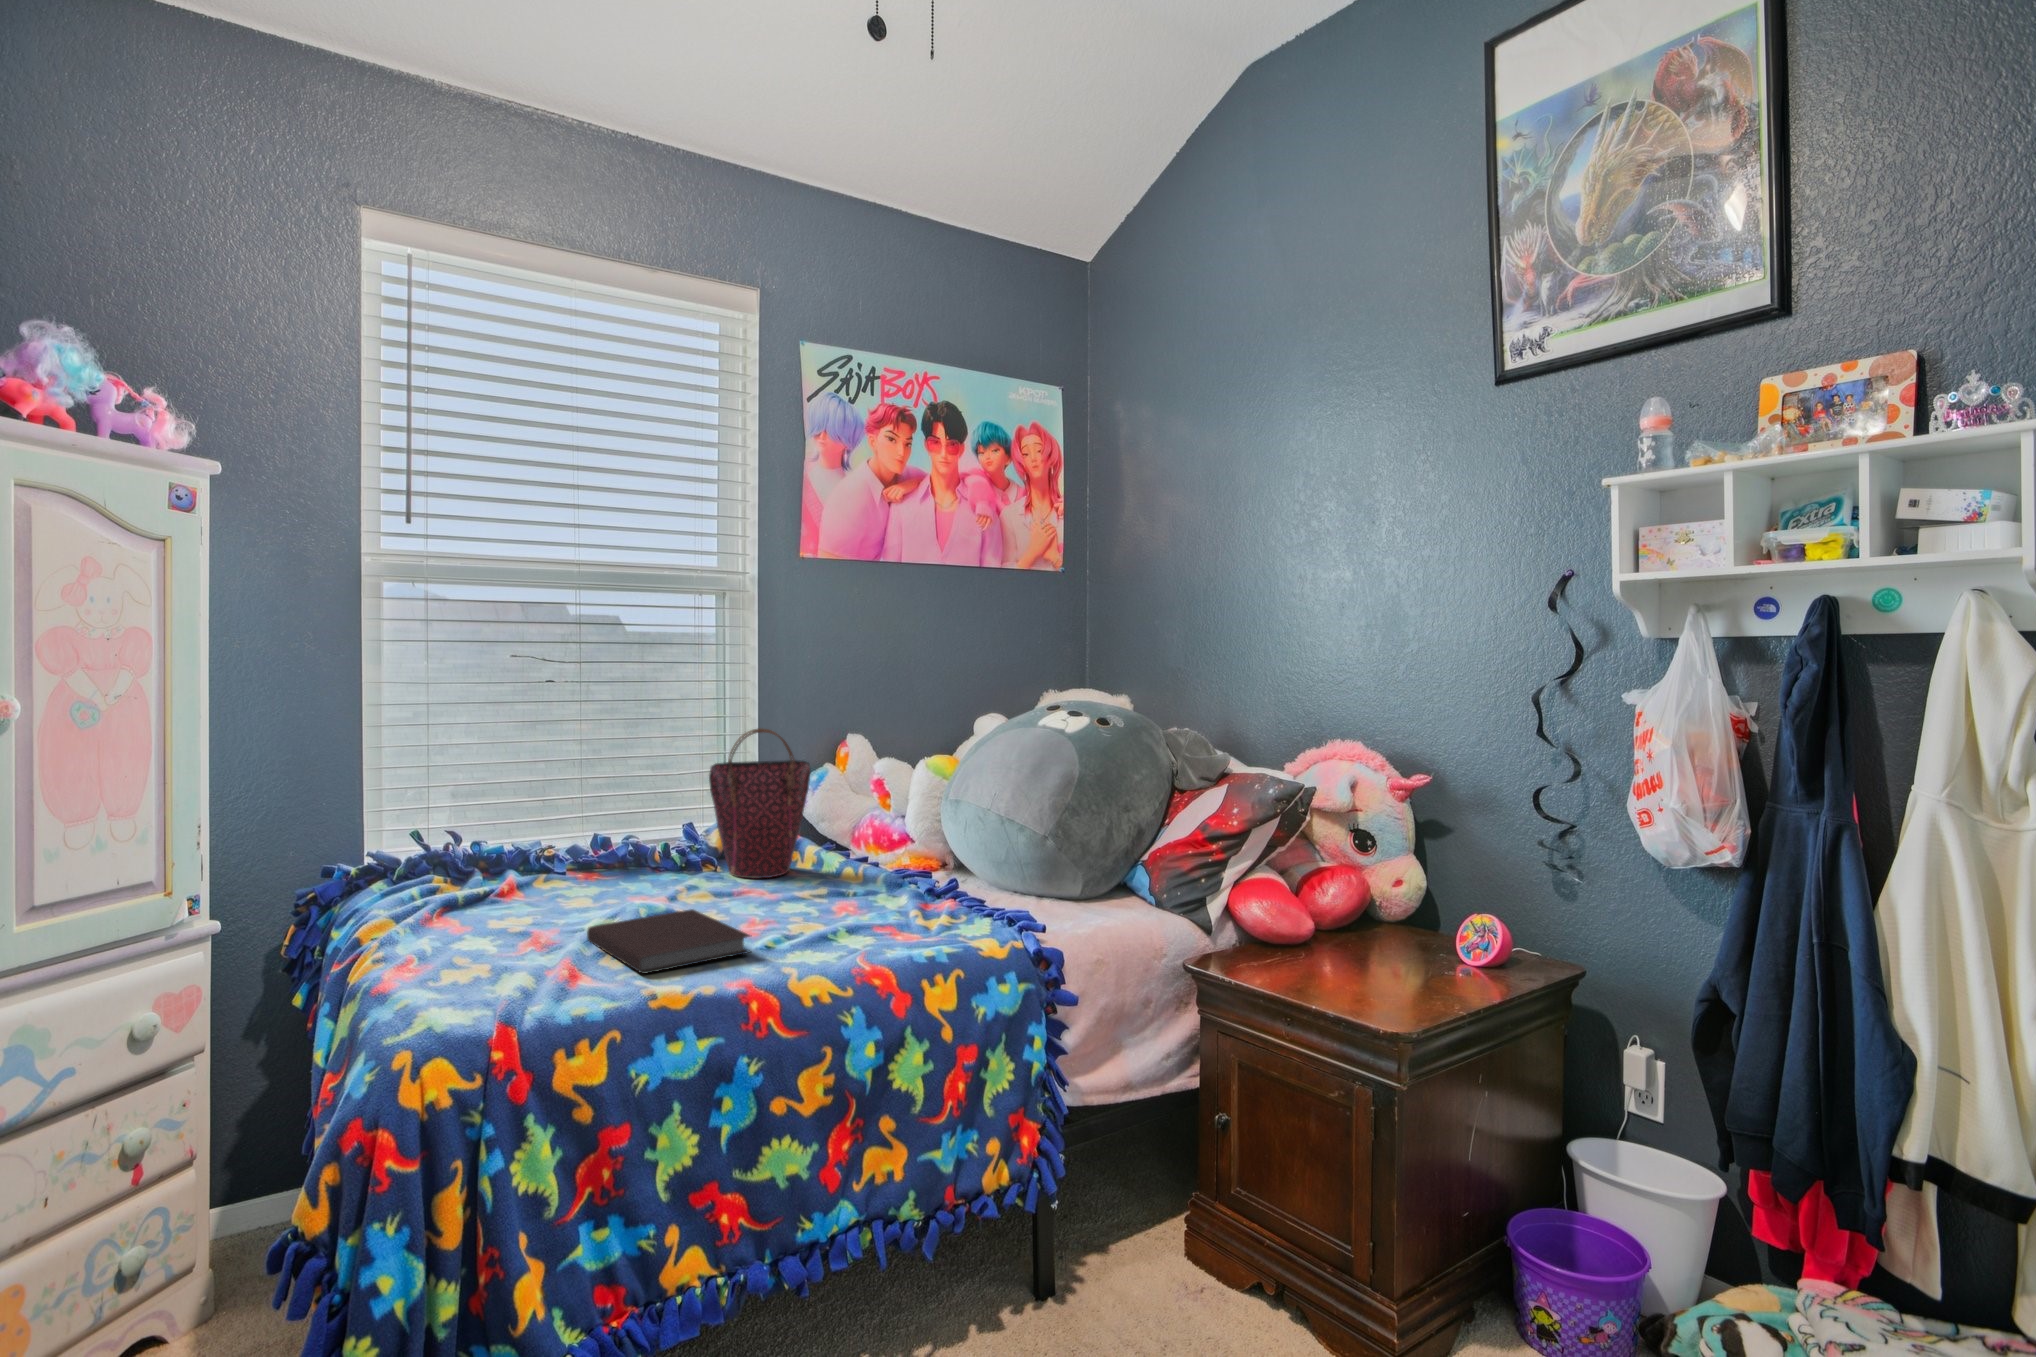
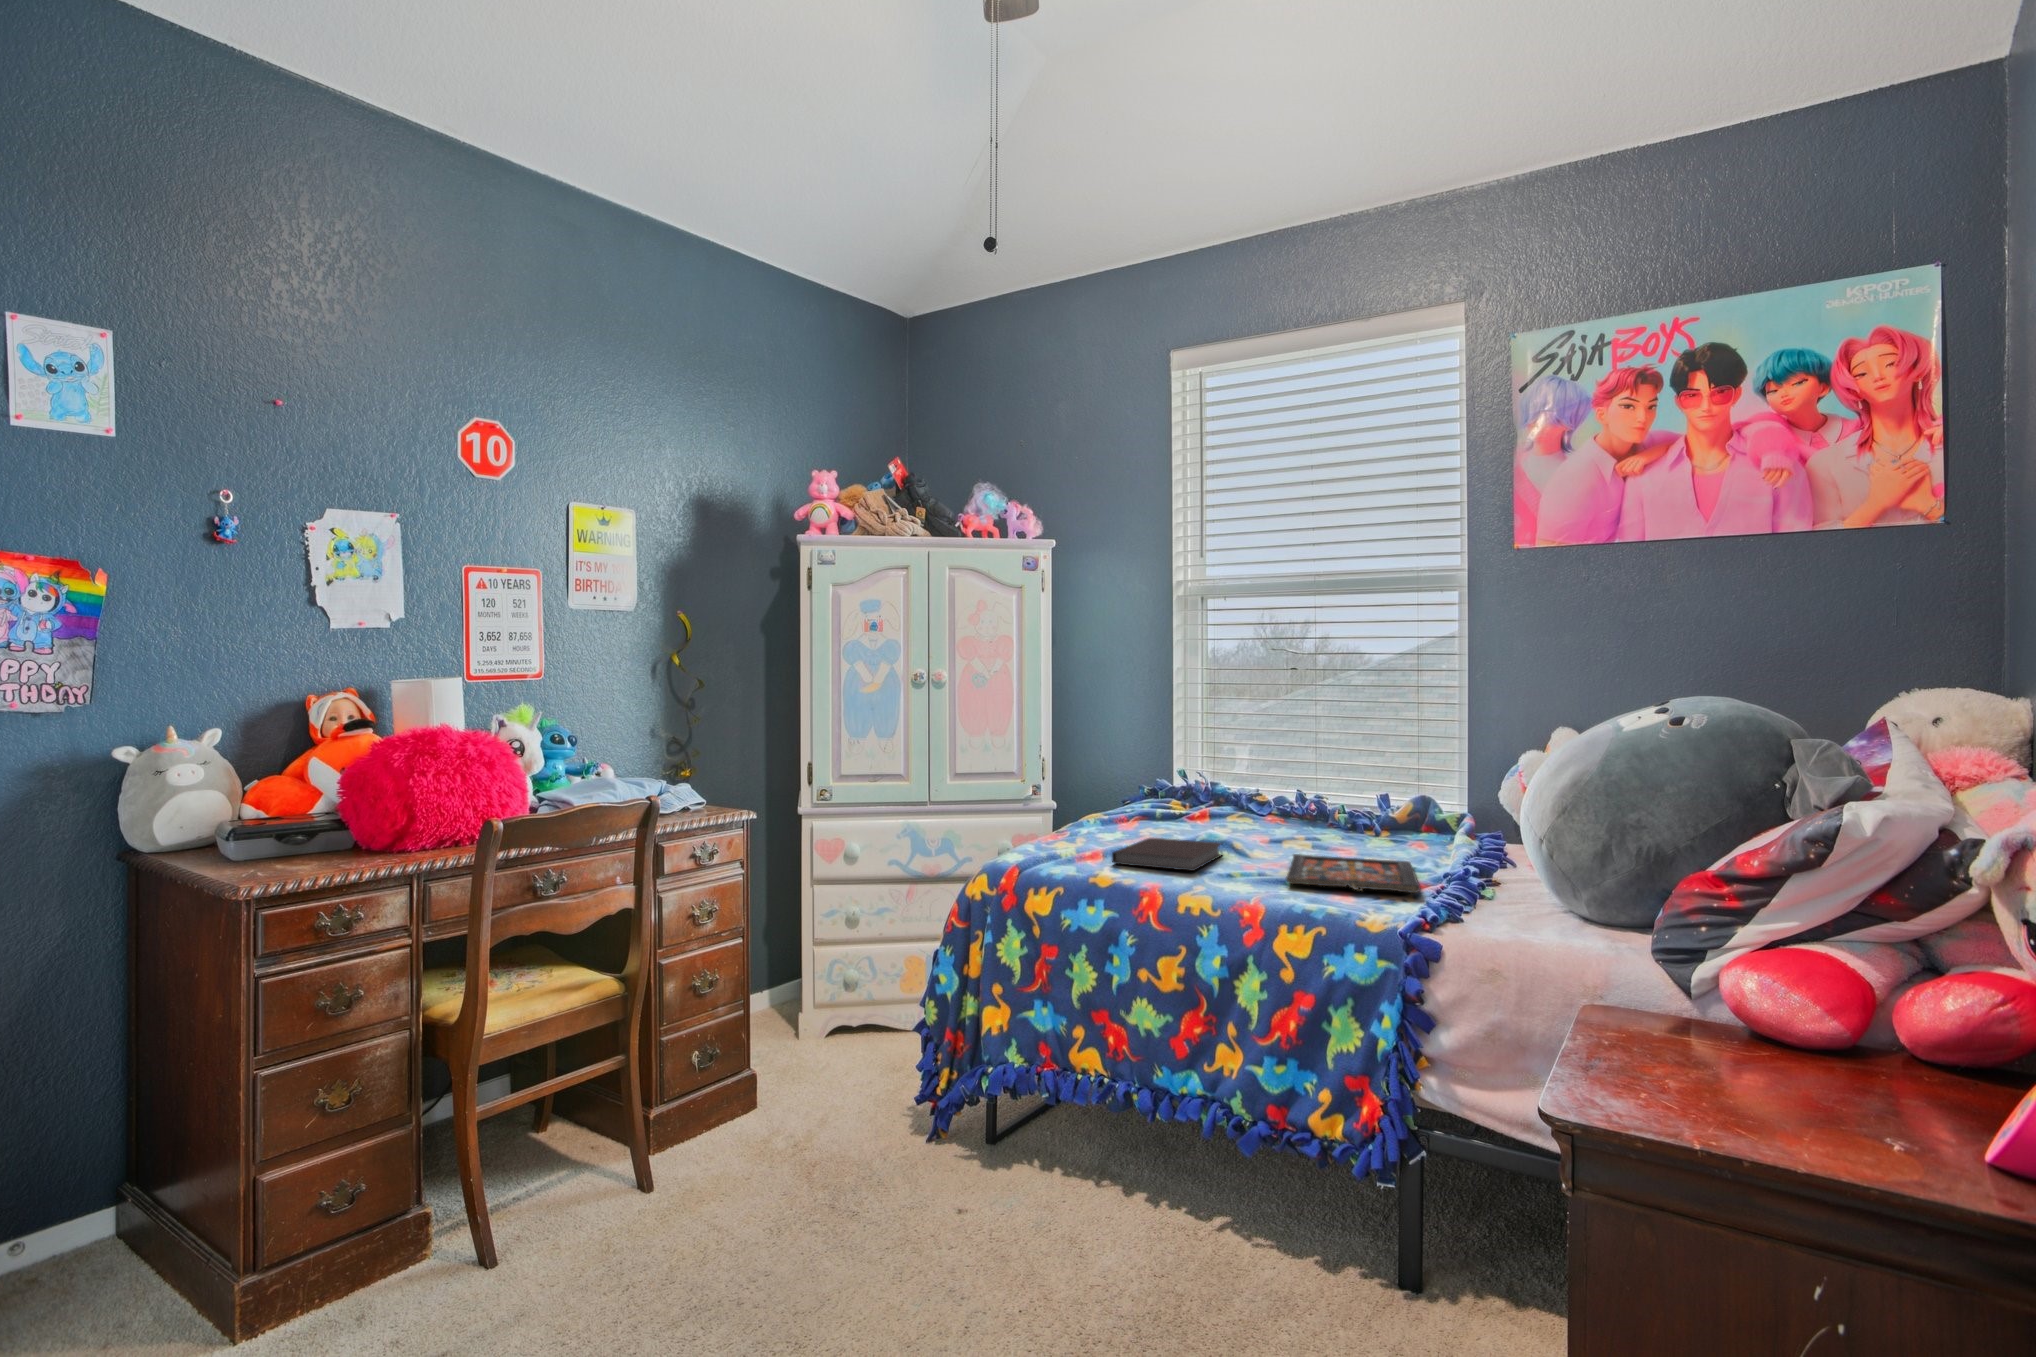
handbag: present [709,728,810,878] -> none [1339,715,1425,849]
board game: none [756,882,958,935] -> present [1286,854,1420,893]

